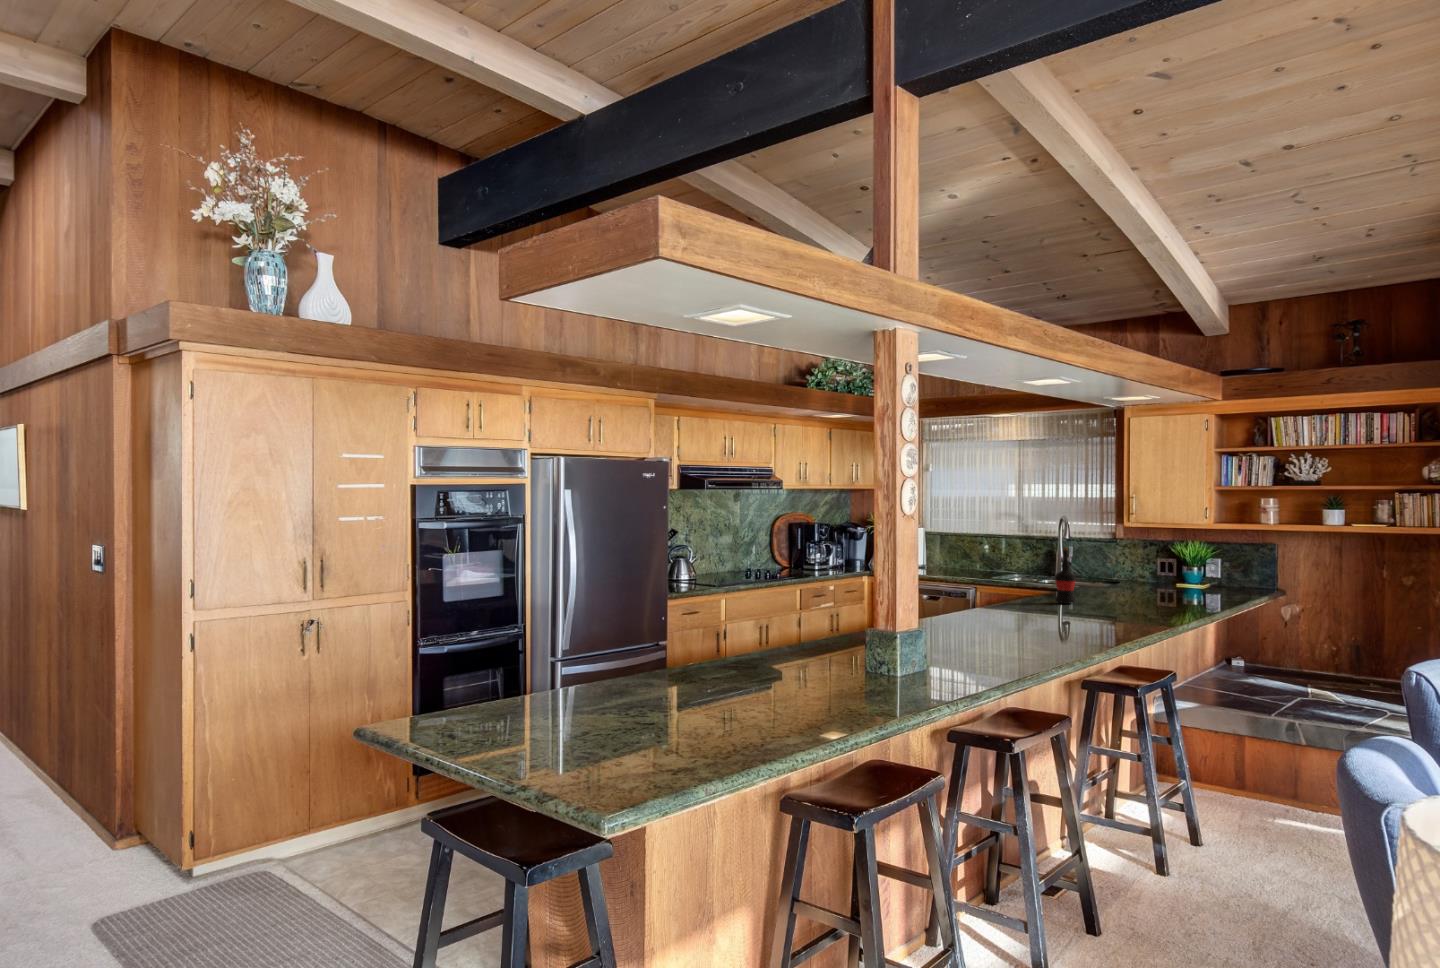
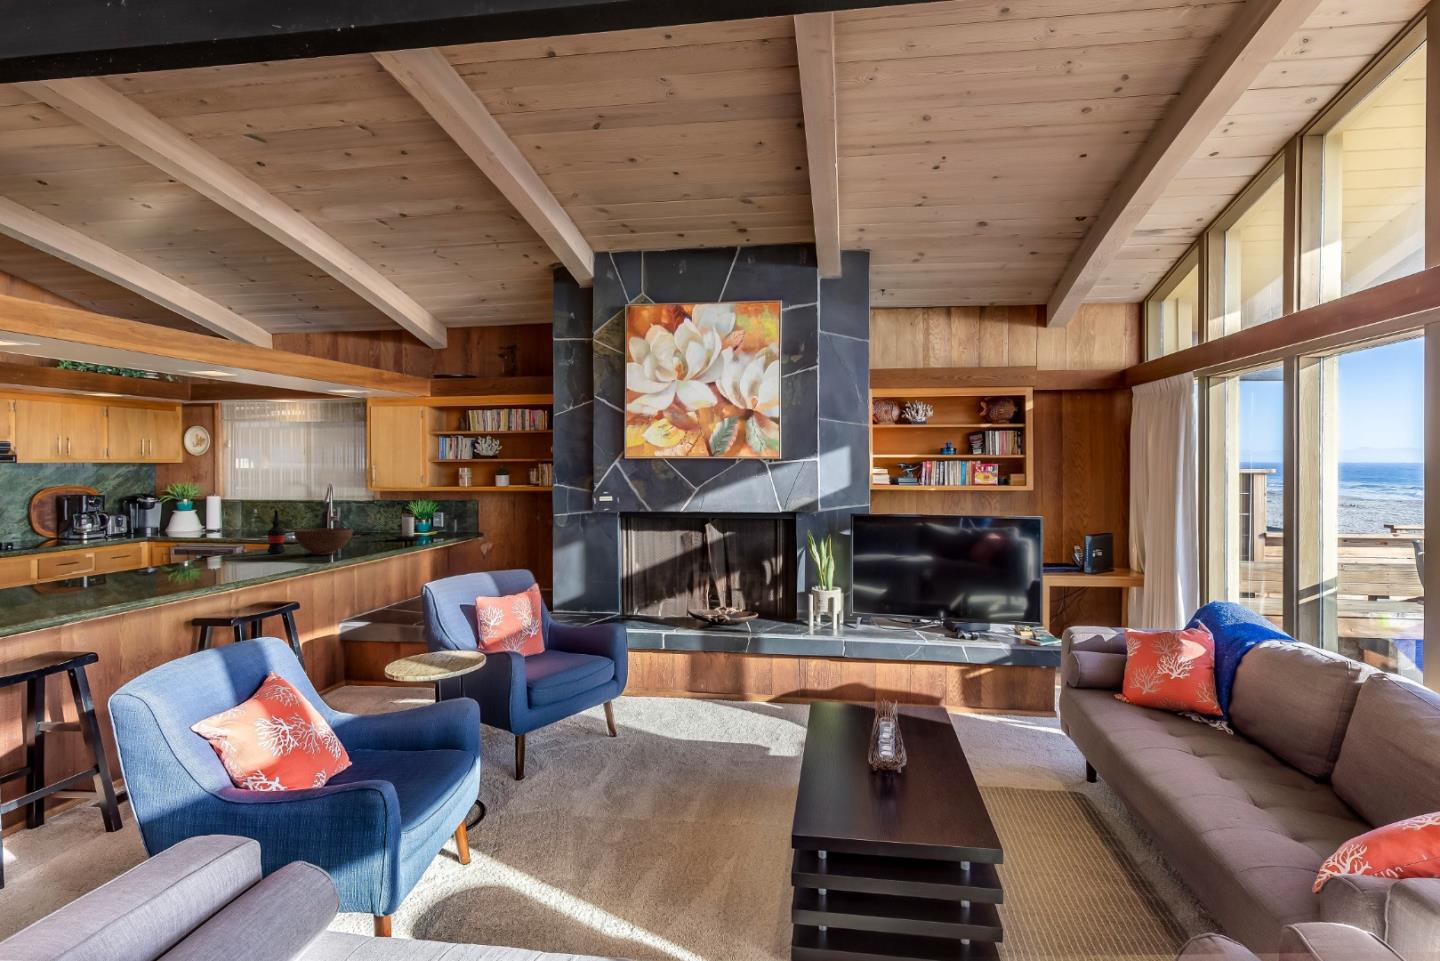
candle holder: none [1173,562,1222,595] -> present [392,517,423,540]
fruit bowl: none [1099,575,1174,610] -> present [294,528,353,555]

